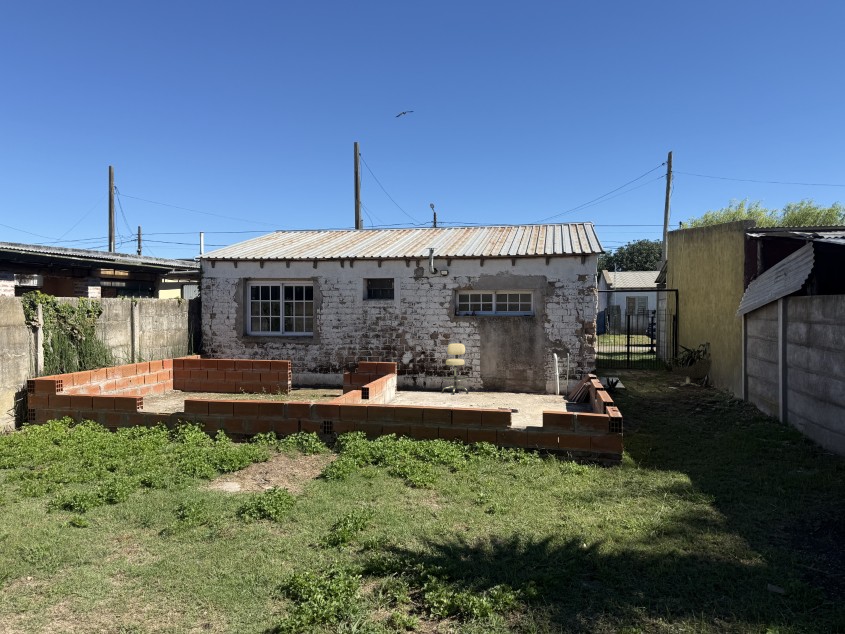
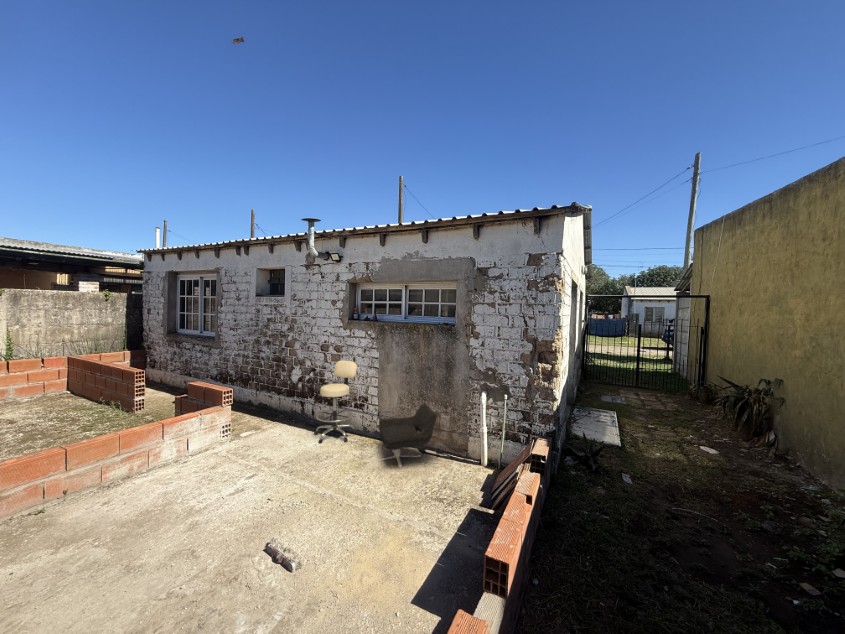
lounge chair: present [672,359,712,384] -> present [378,404,437,467]

